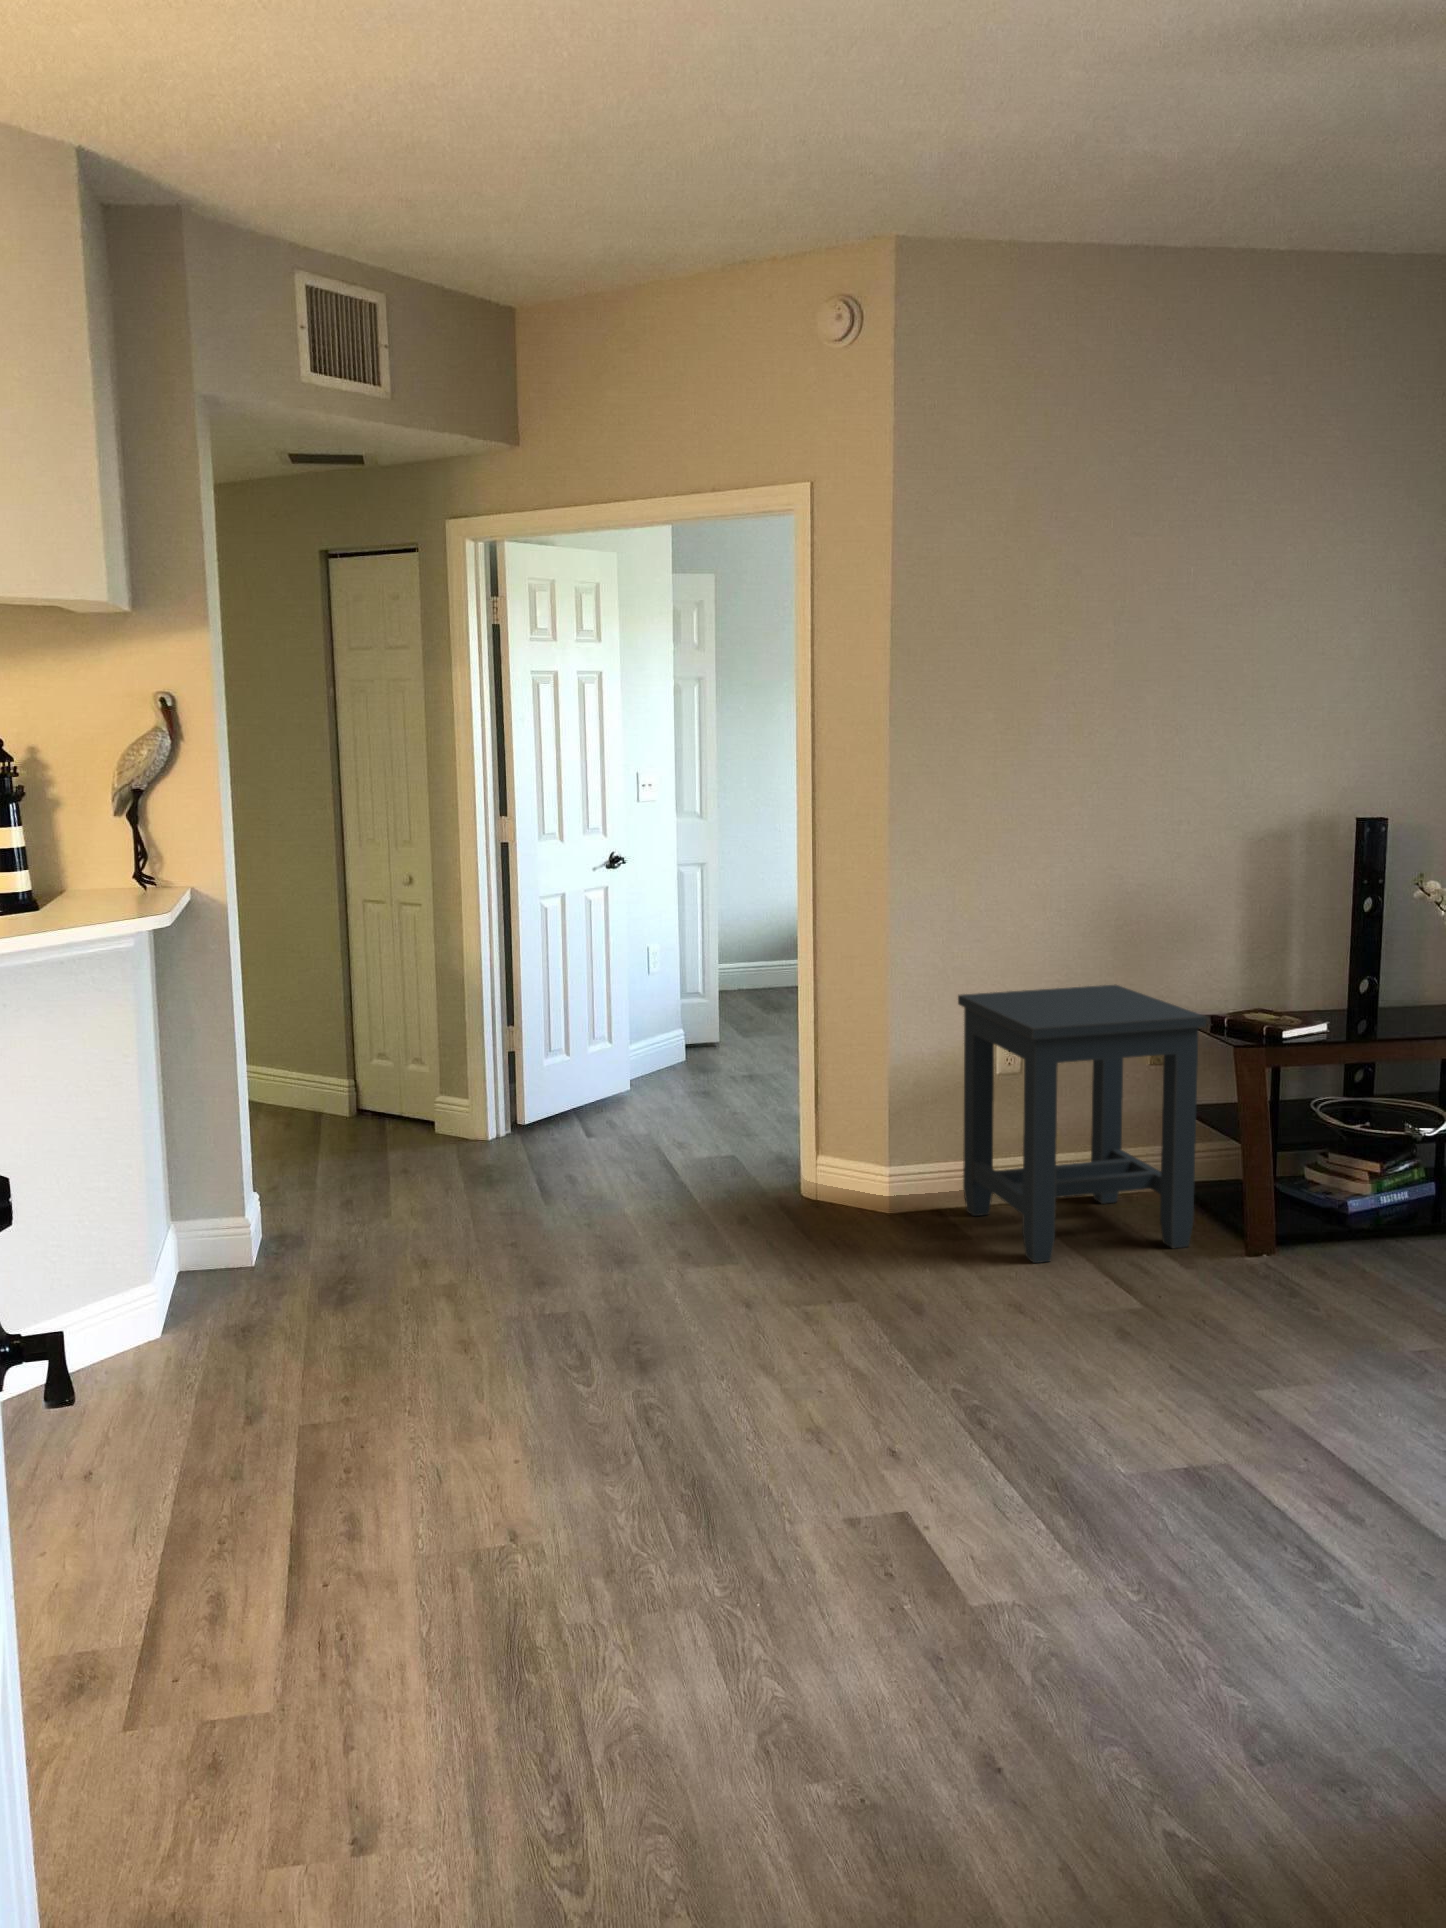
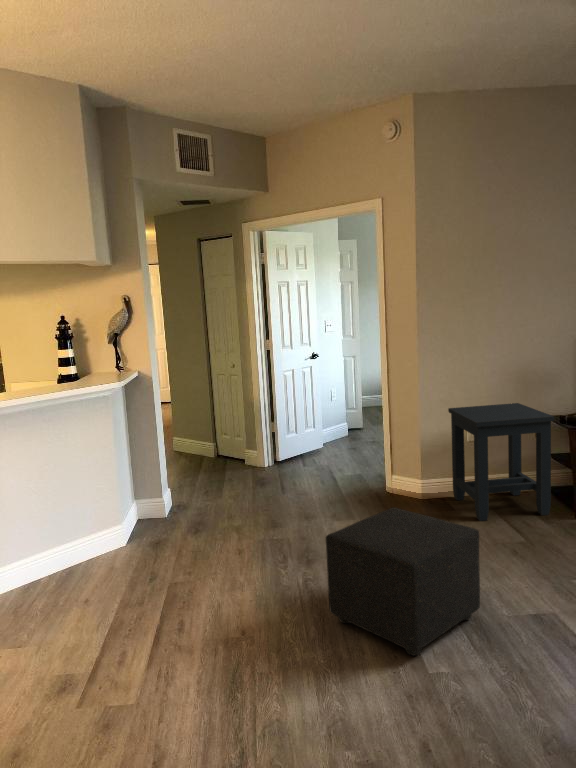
ottoman: none [717,1227,1072,1570] -> present [326,507,480,656]

